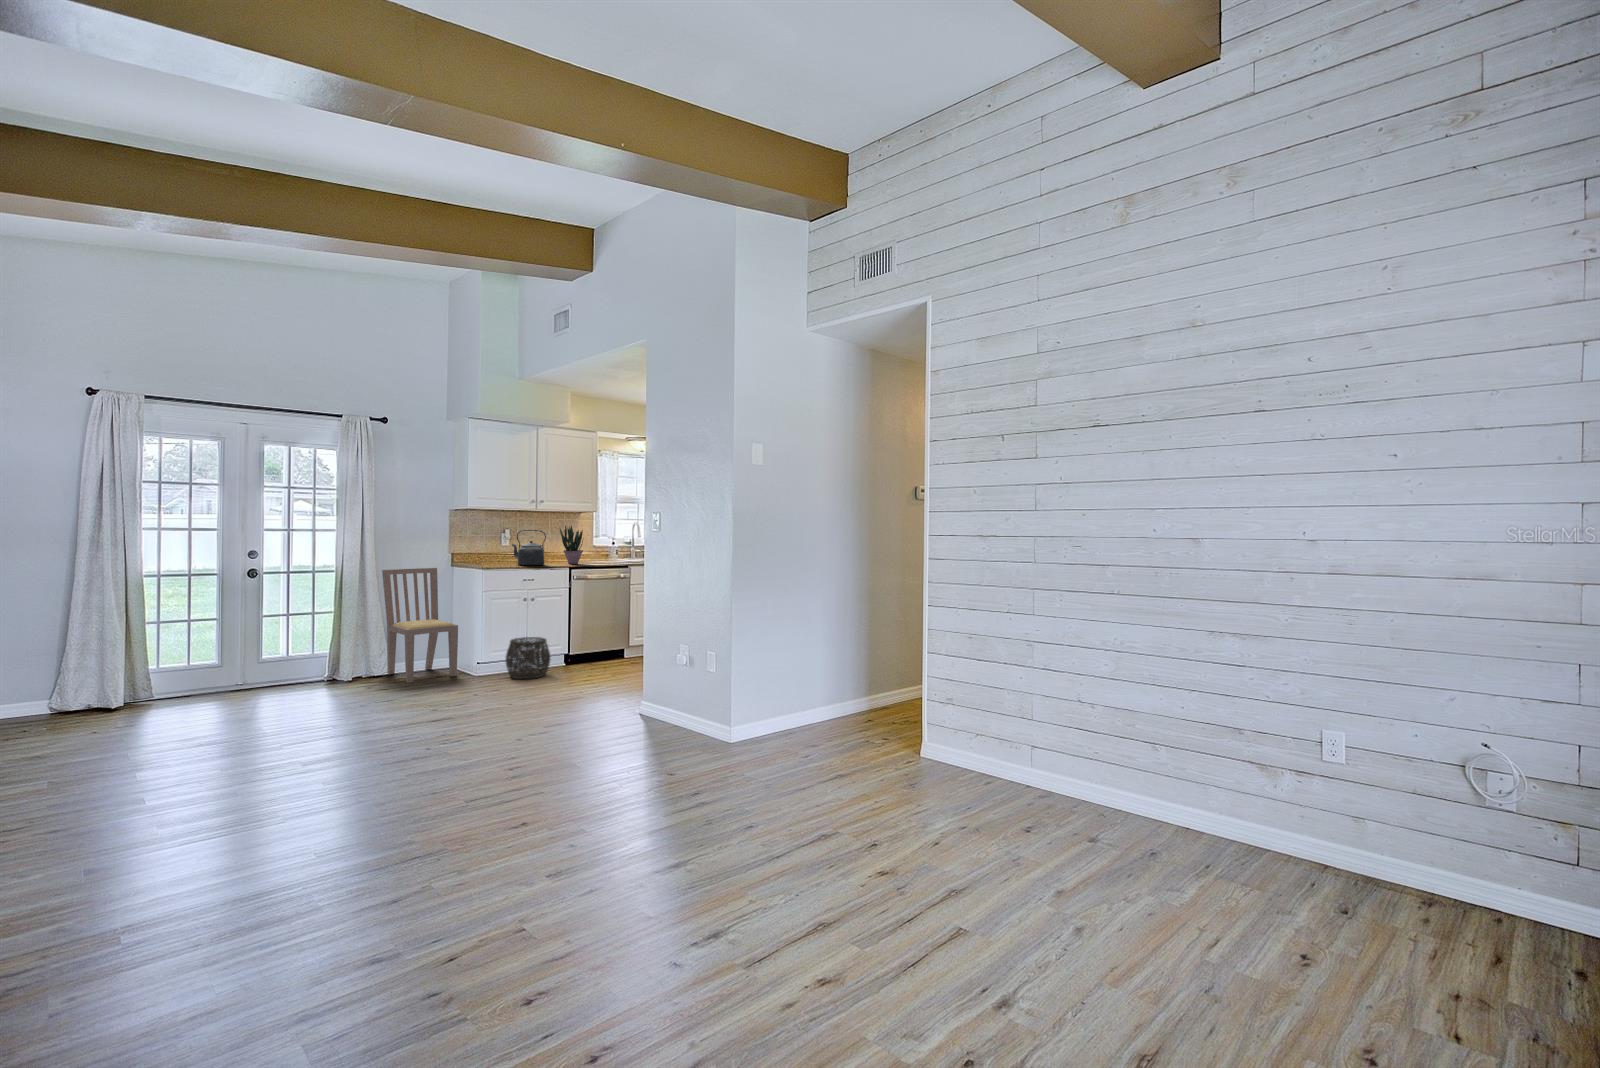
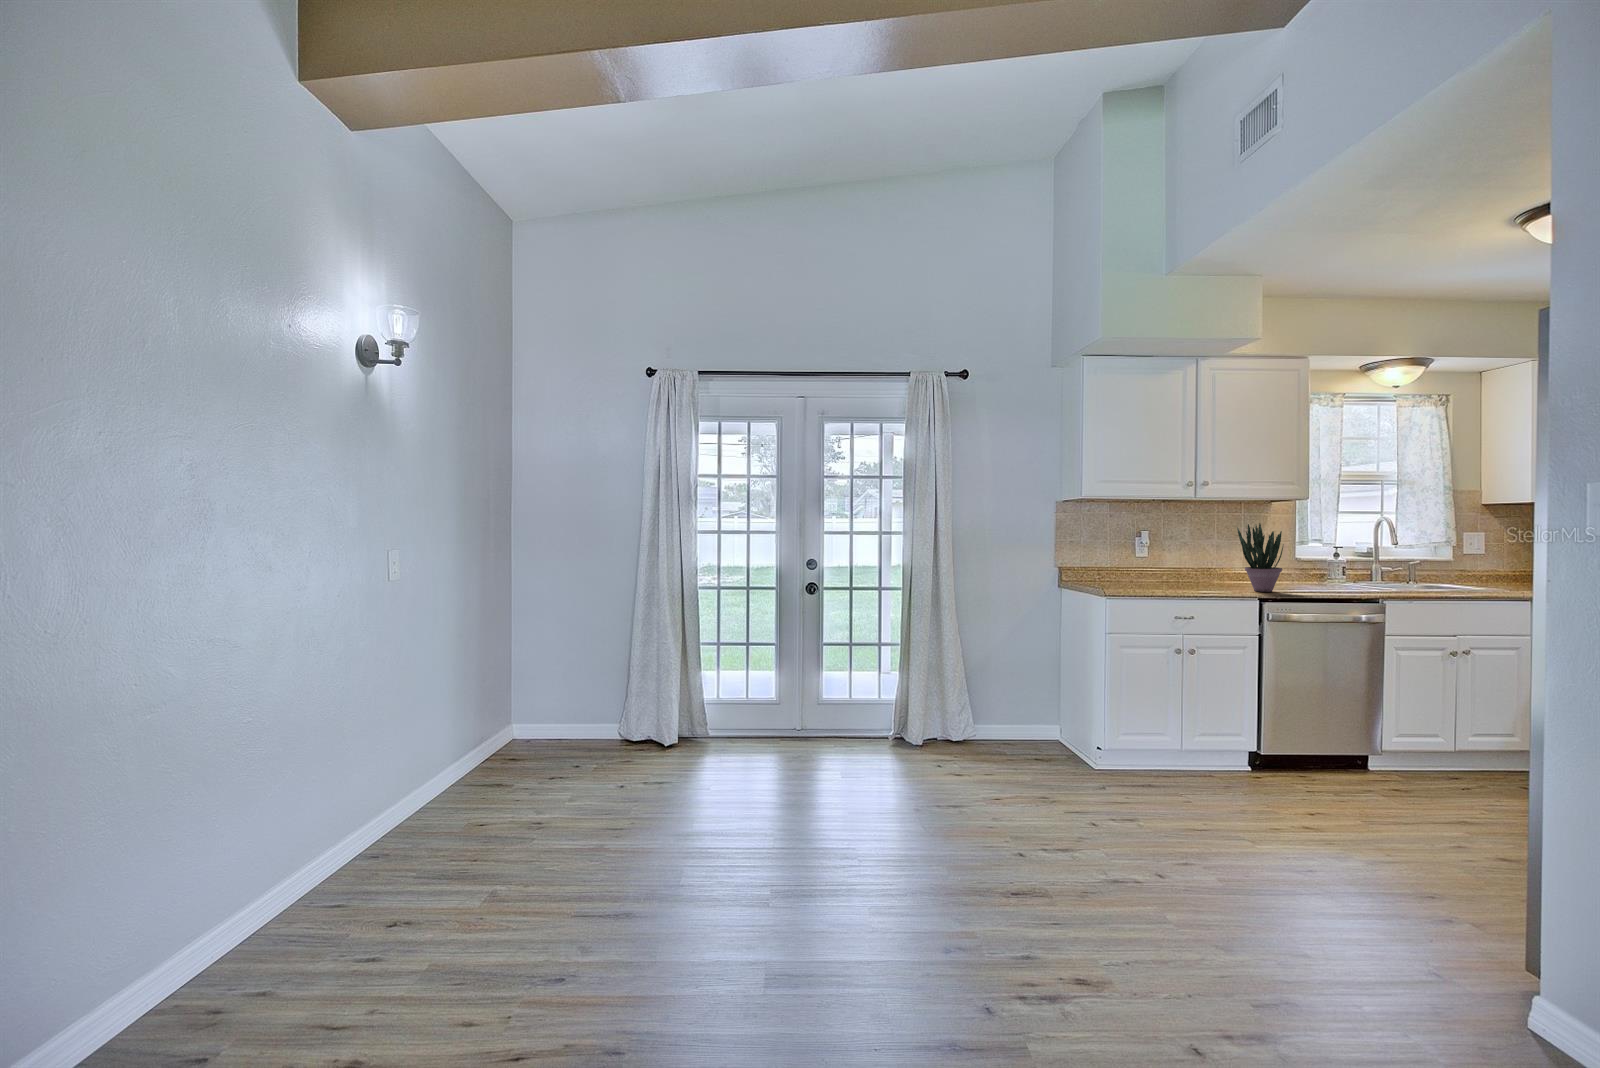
kettle: present [512,530,546,565] -> none [1153,532,1213,592]
dining chair: present [382,568,458,683] -> none [964,590,1067,764]
woven basket: present [506,637,550,679] -> none [1141,714,1223,792]

